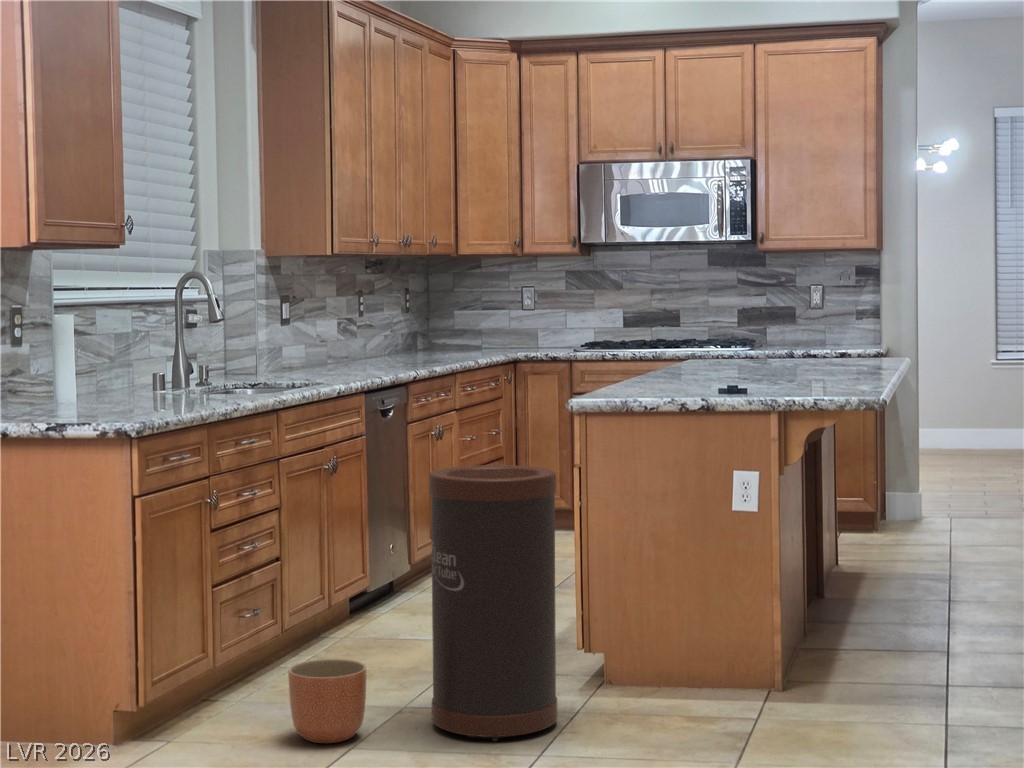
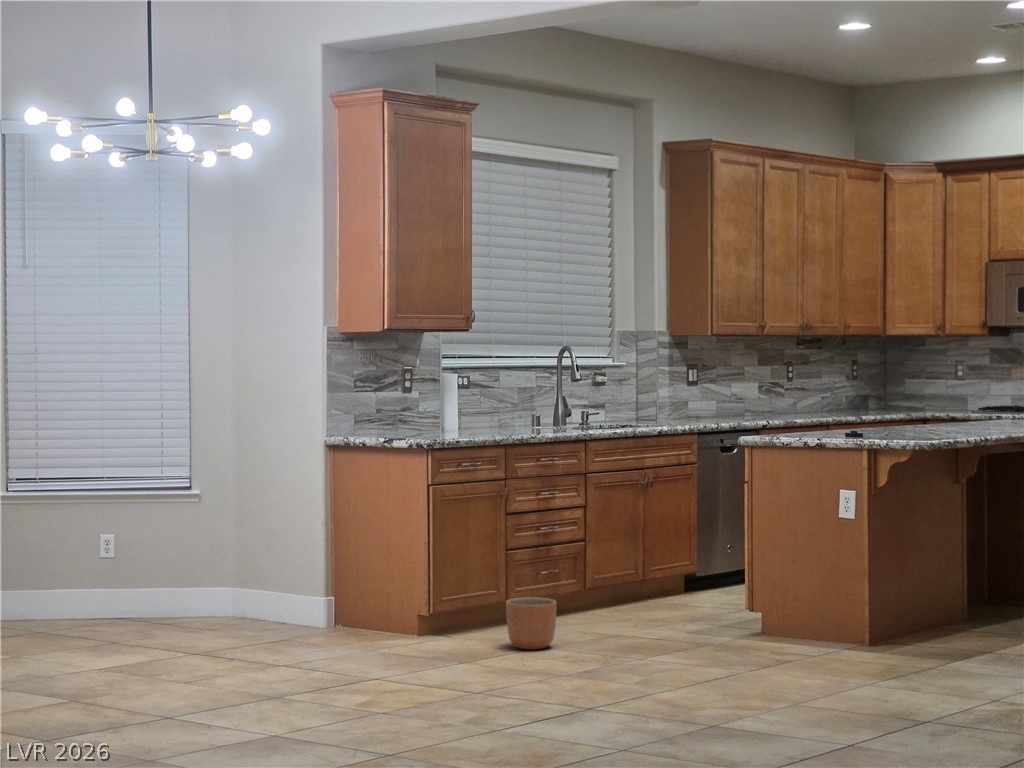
trash can: present [429,465,557,741] -> none [596,477,683,660]

